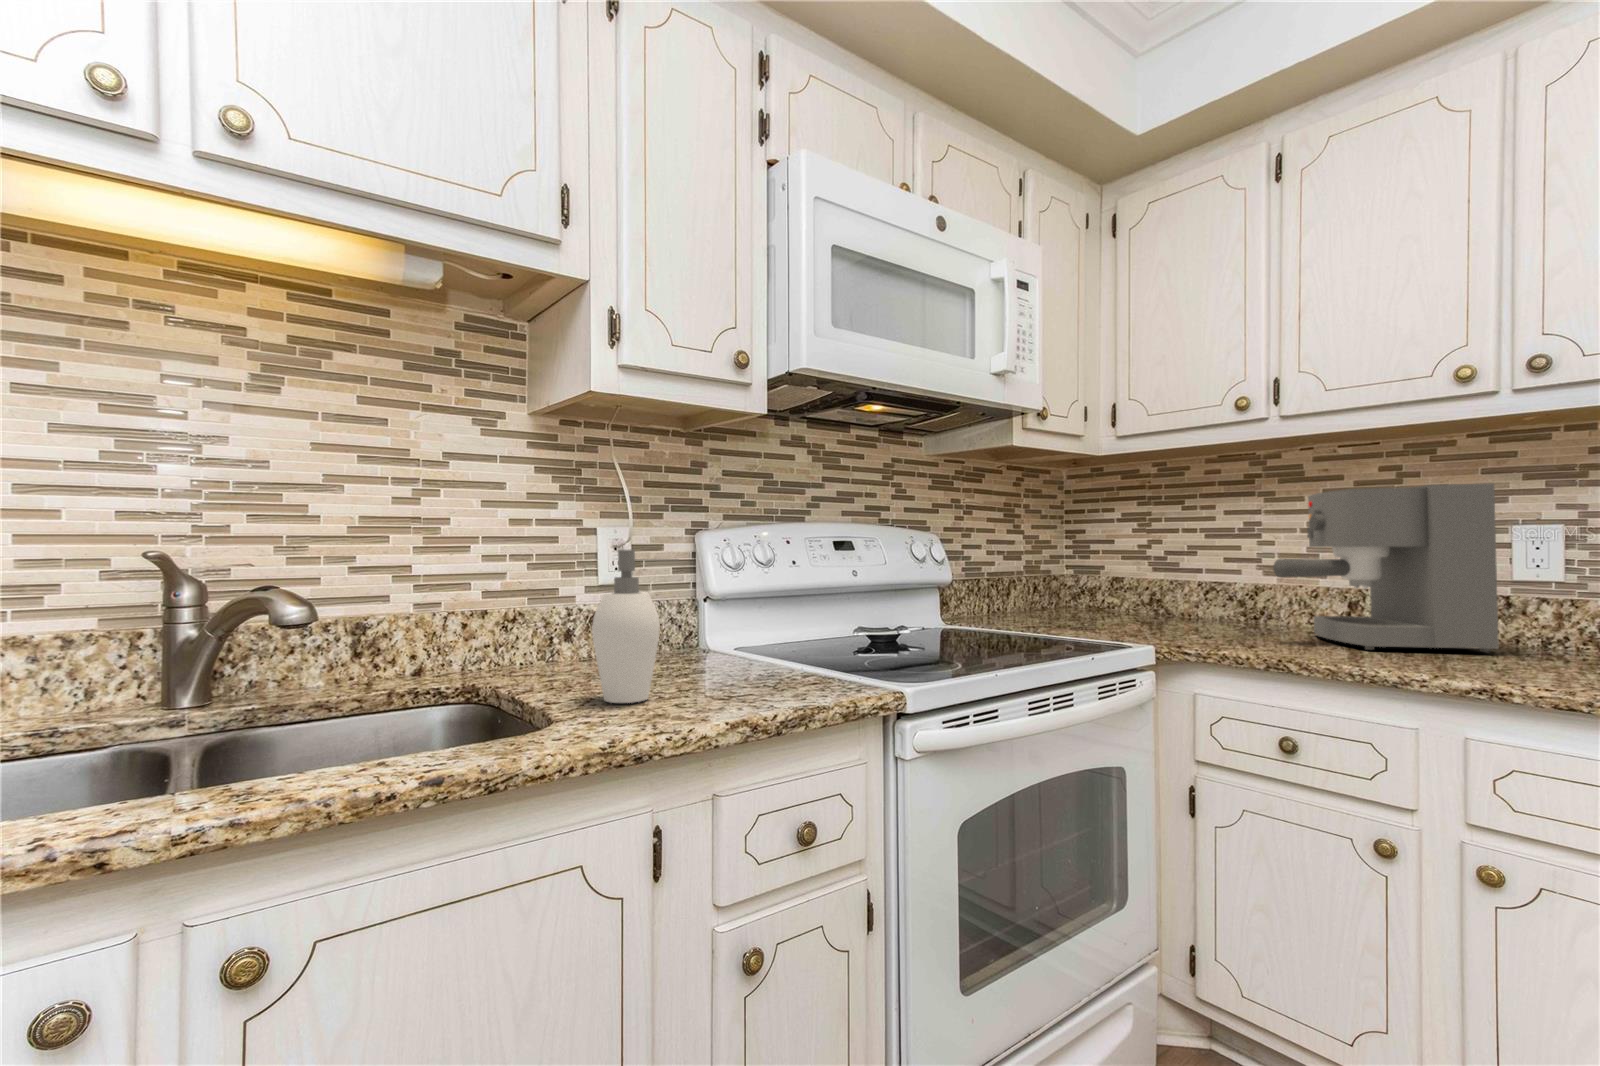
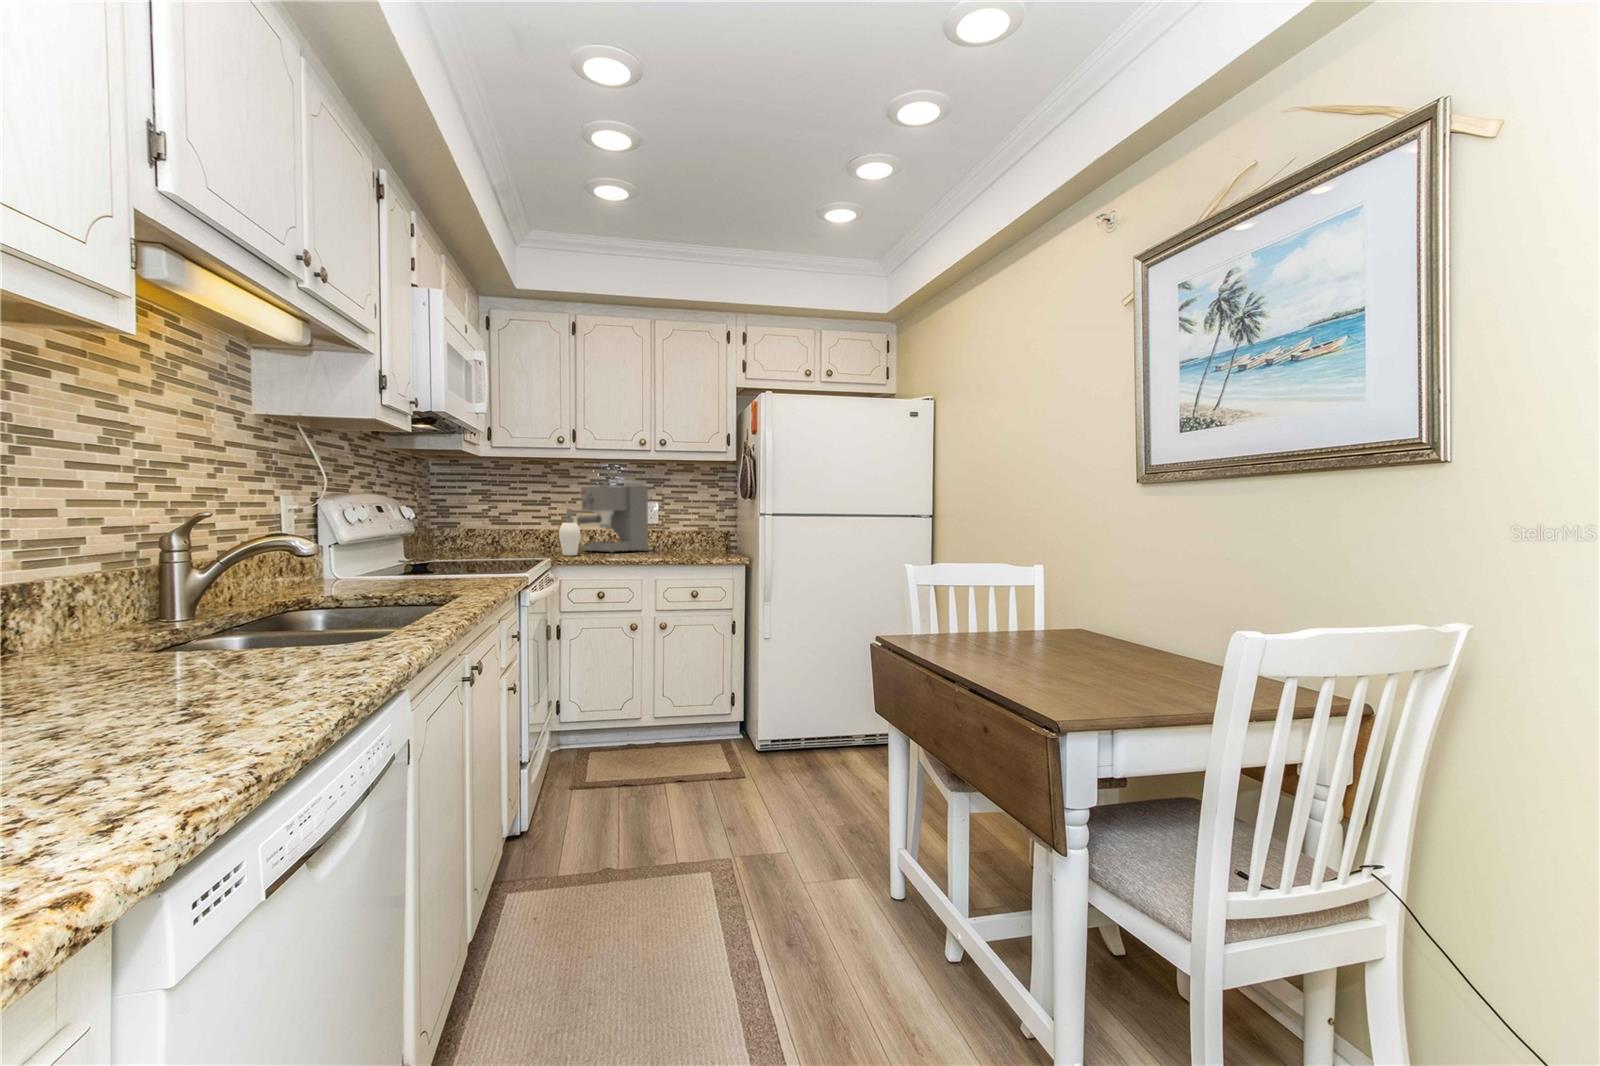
soap dispenser: present [592,550,679,703] -> present [559,509,581,556]

